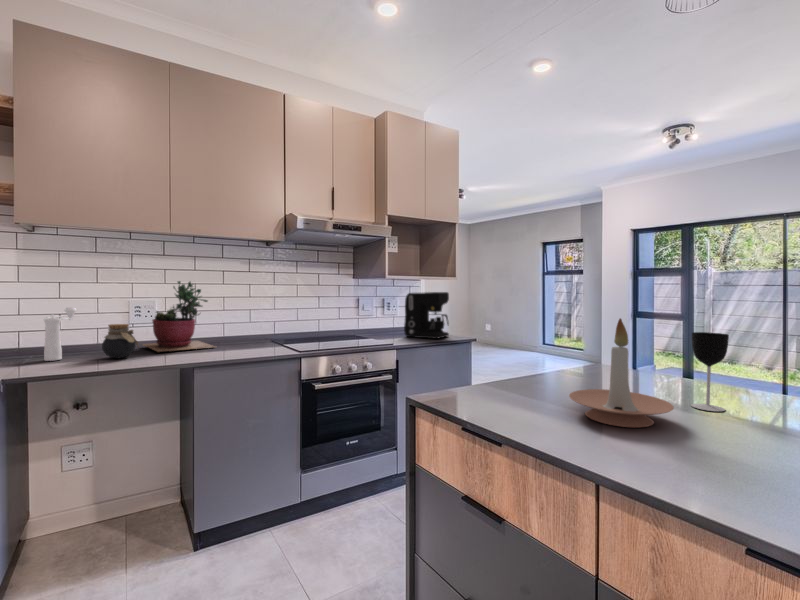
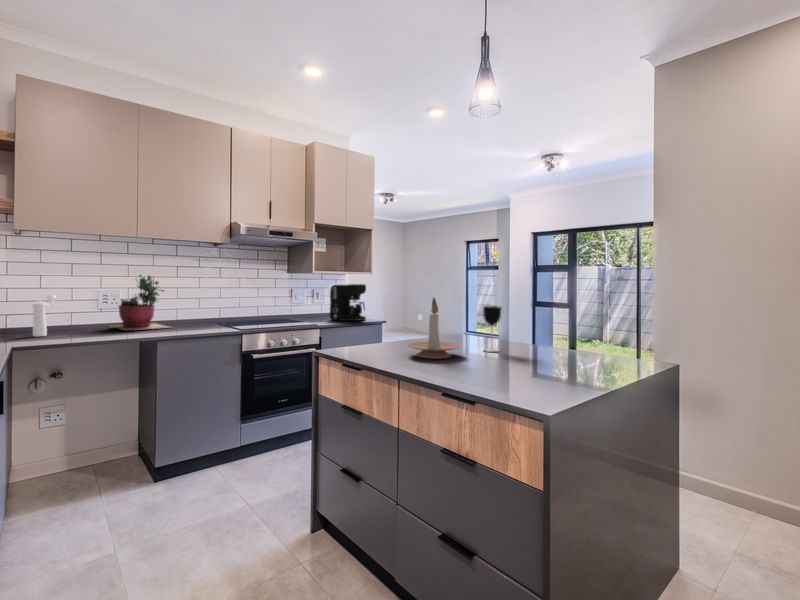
jar: present [102,324,139,358] -> none [81,308,111,335]

